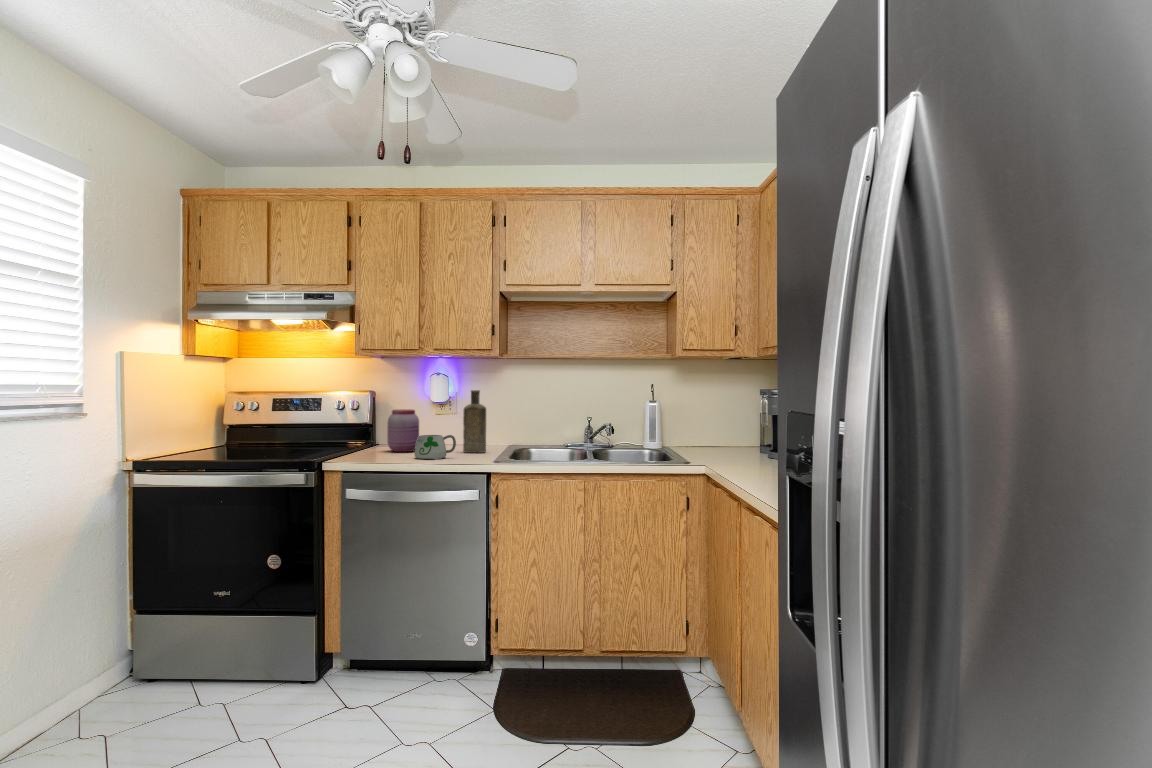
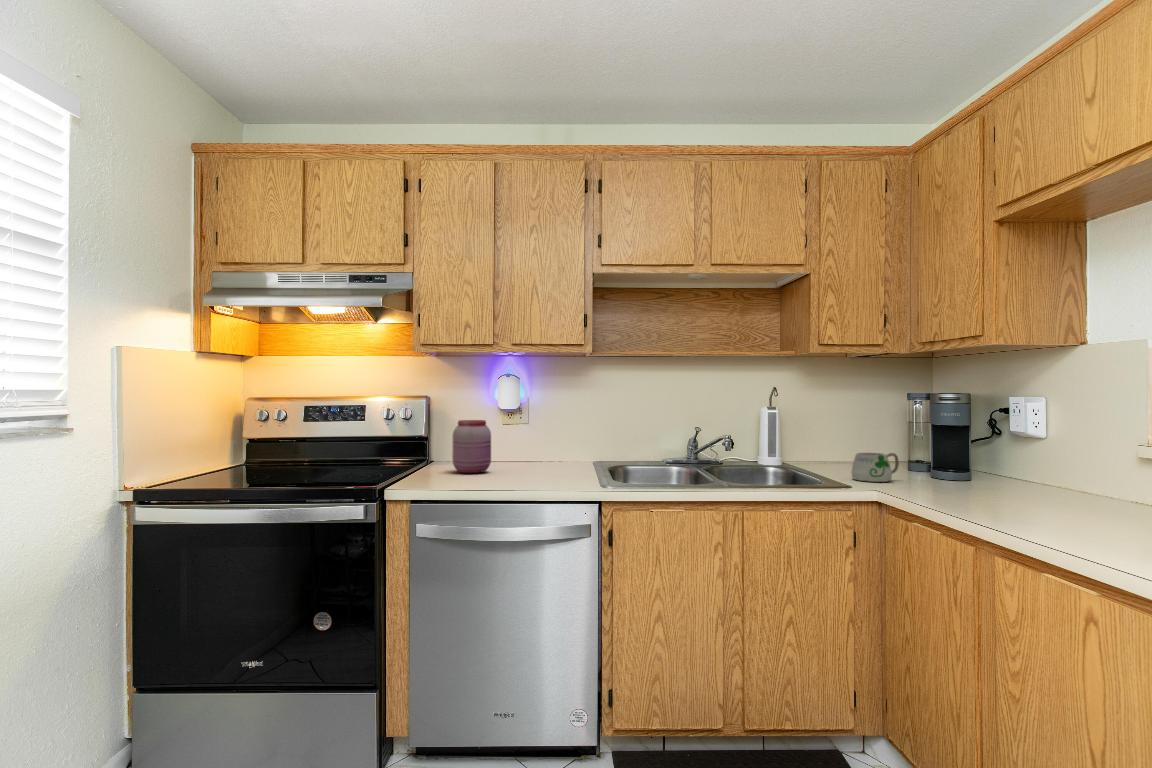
bottle: present [463,390,486,453] -> none [544,396,575,473]
mug: present [415,435,456,459] -> present [851,453,899,482]

